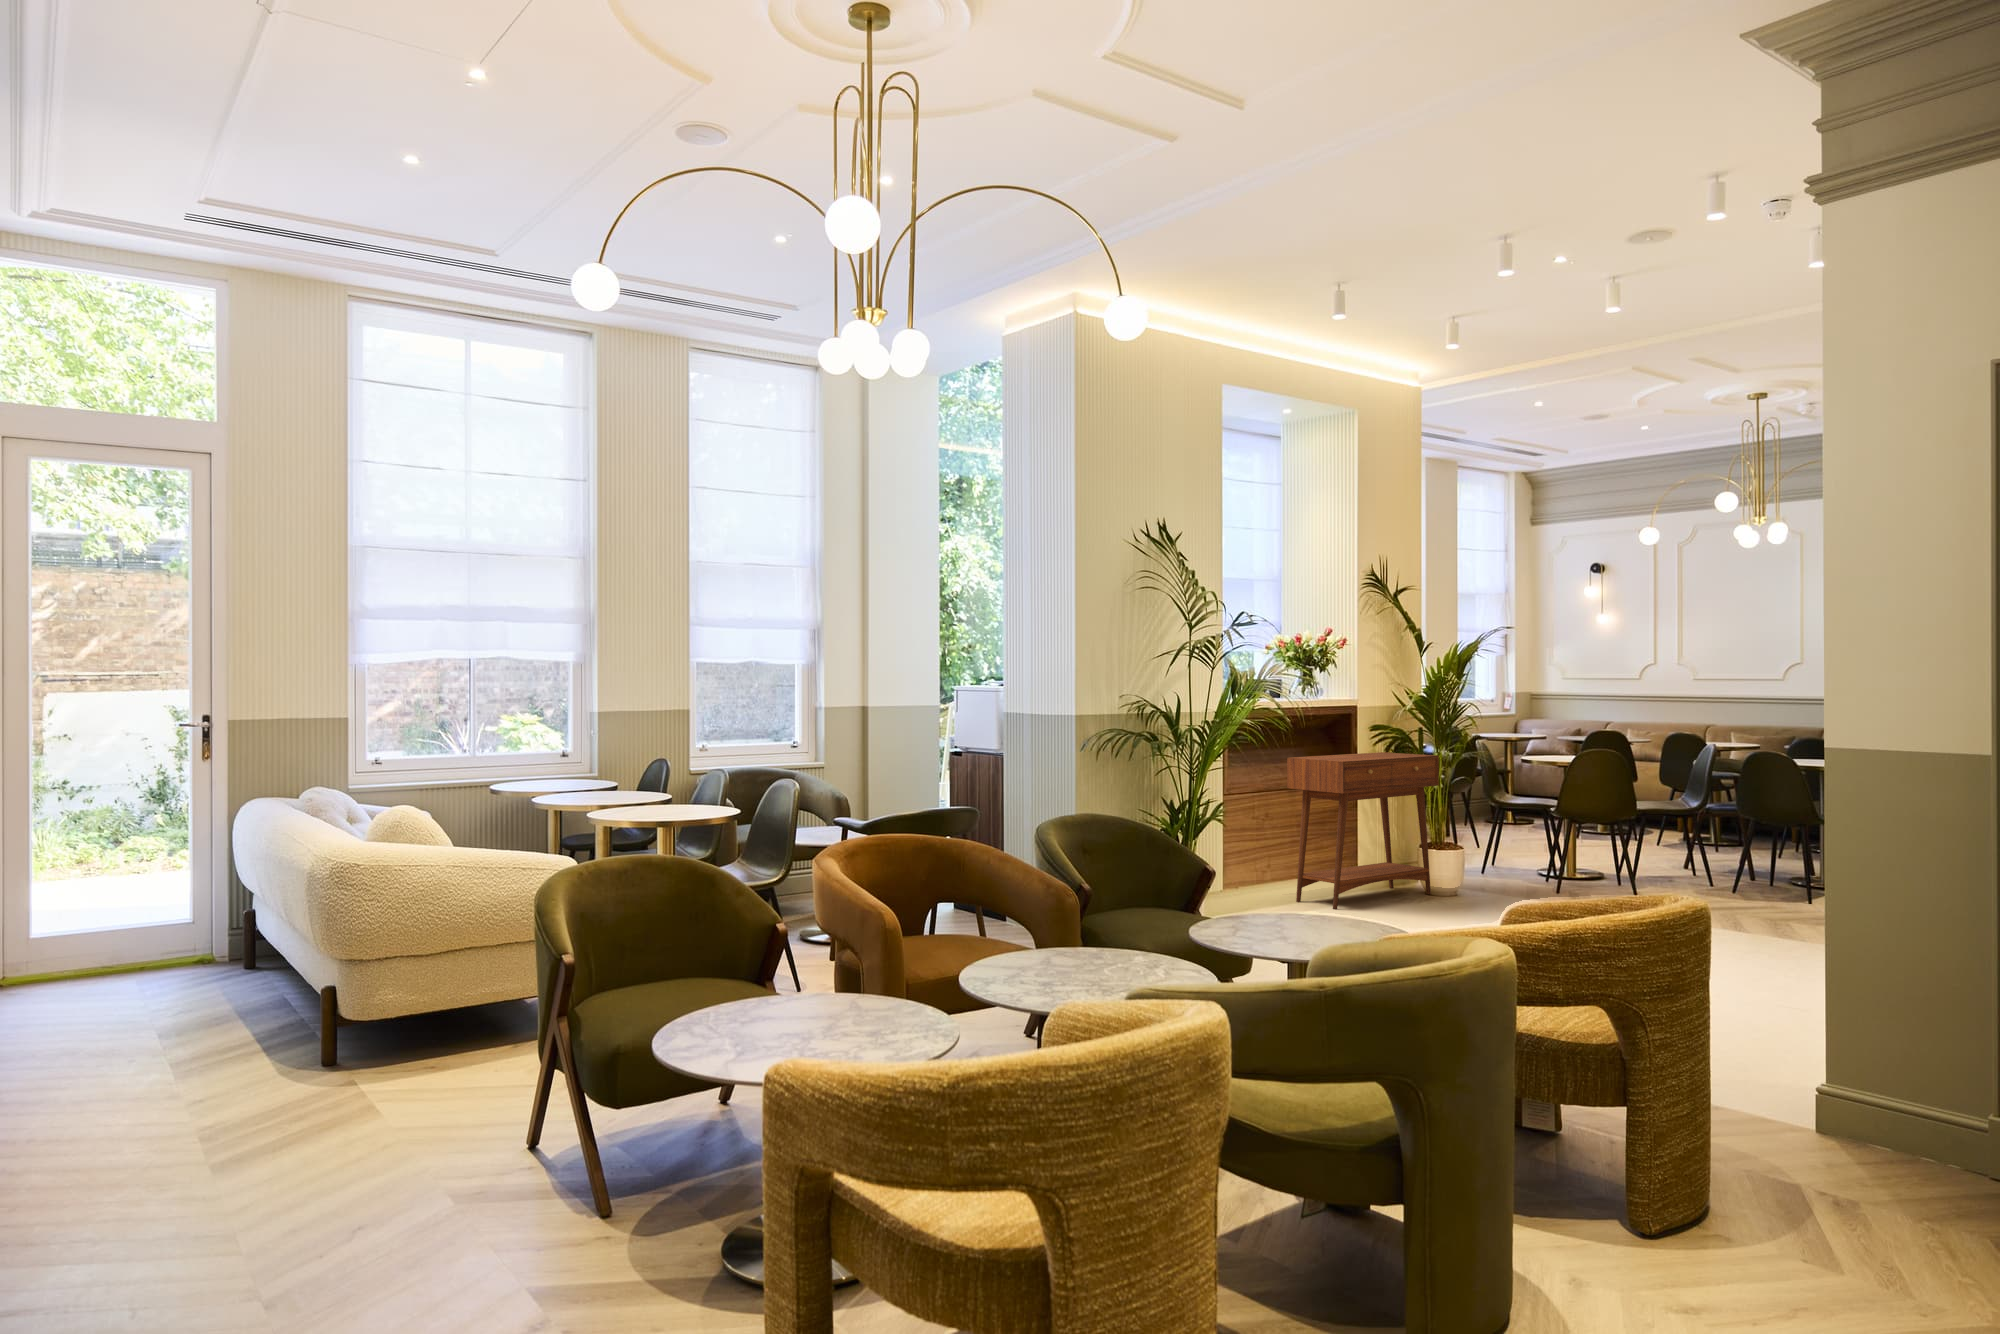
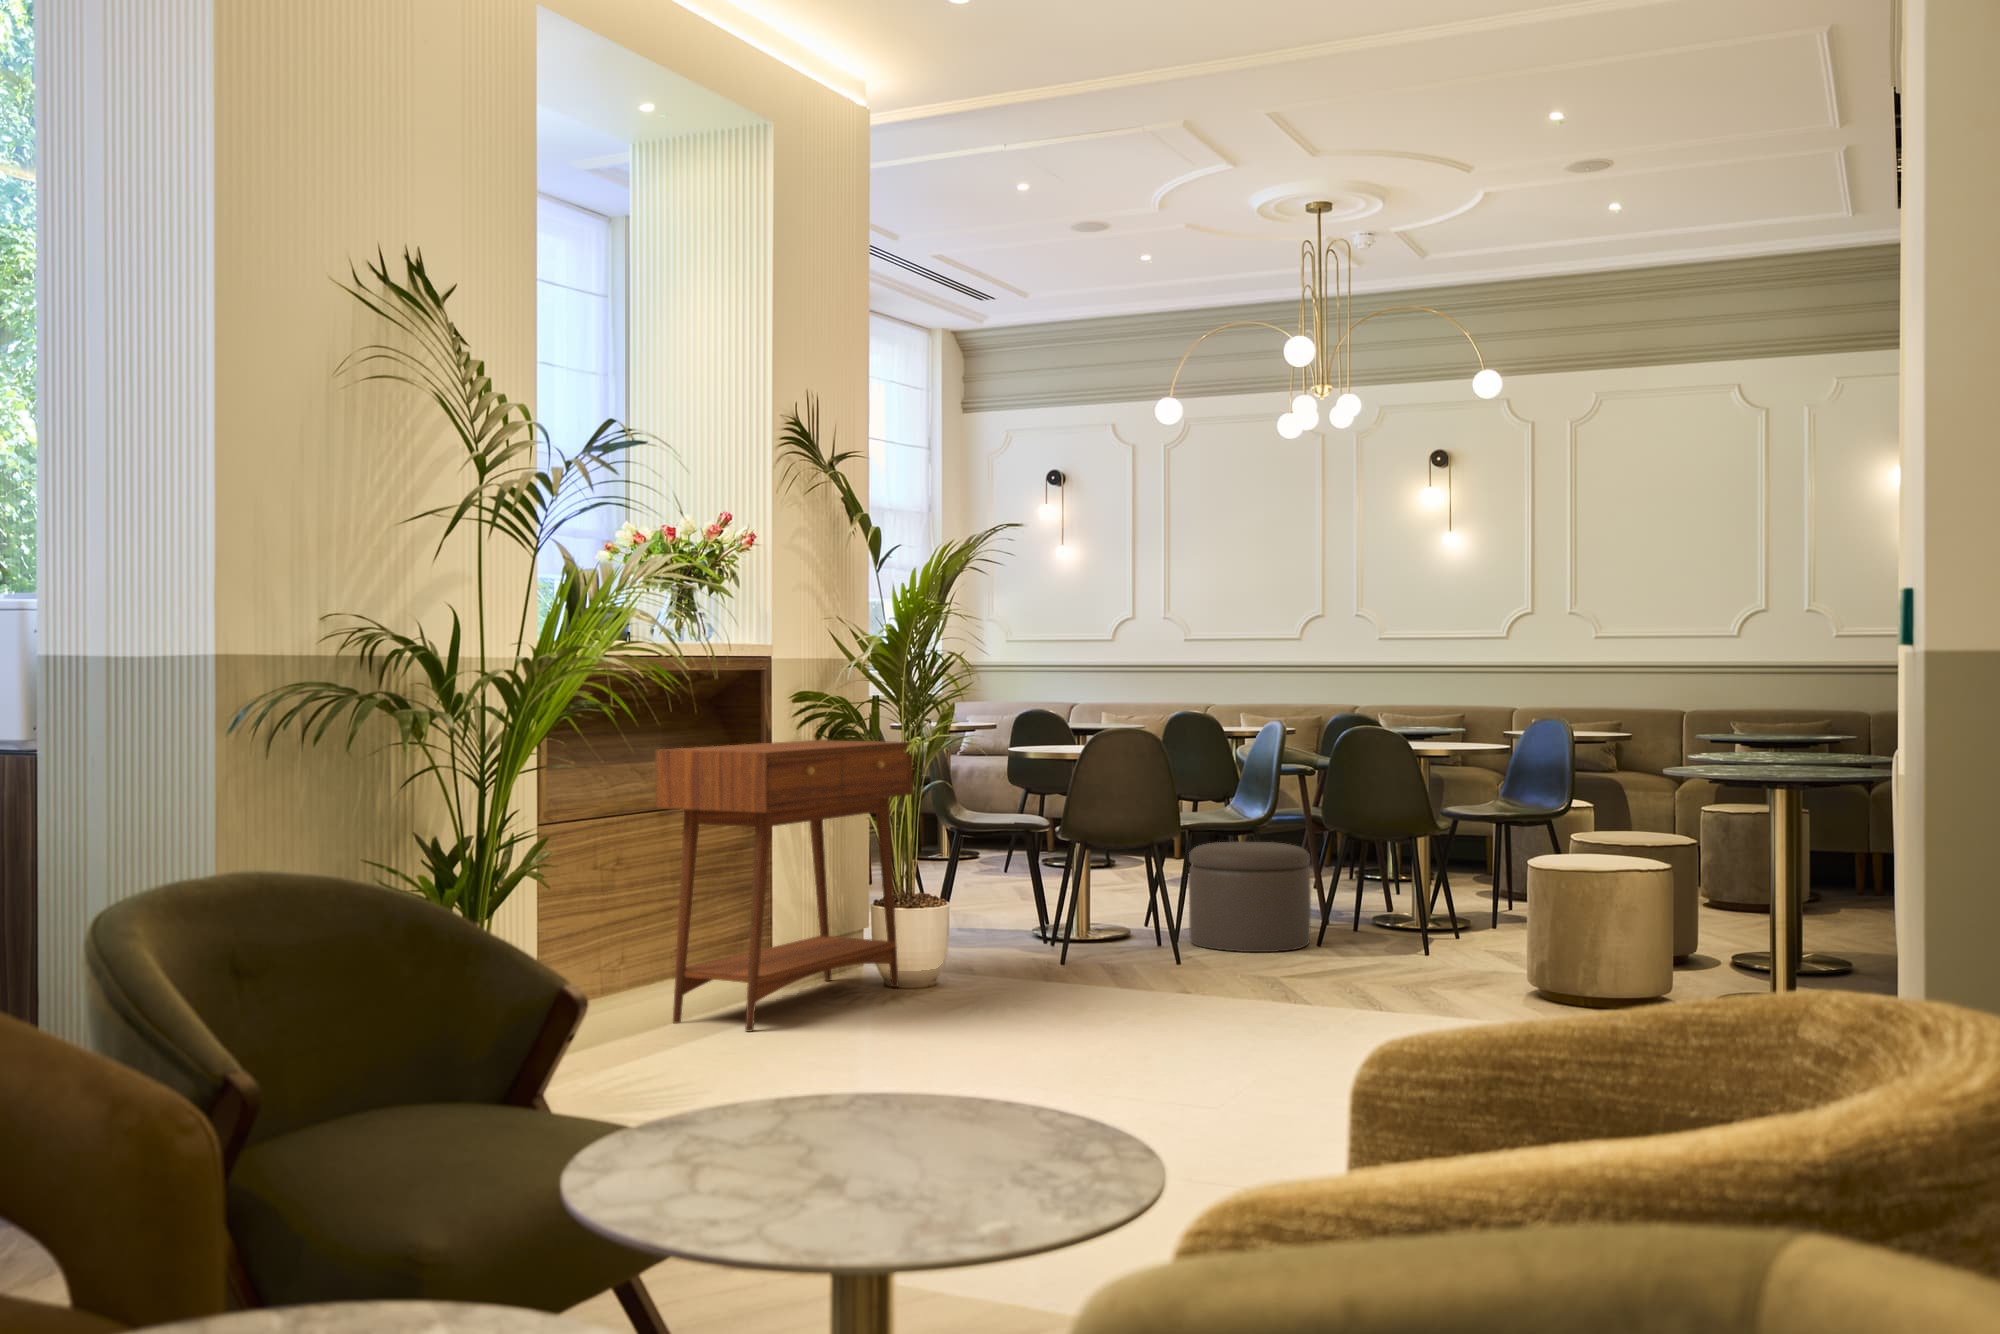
ottoman: none [1638,822,1724,893] -> present [1189,842,1311,952]

